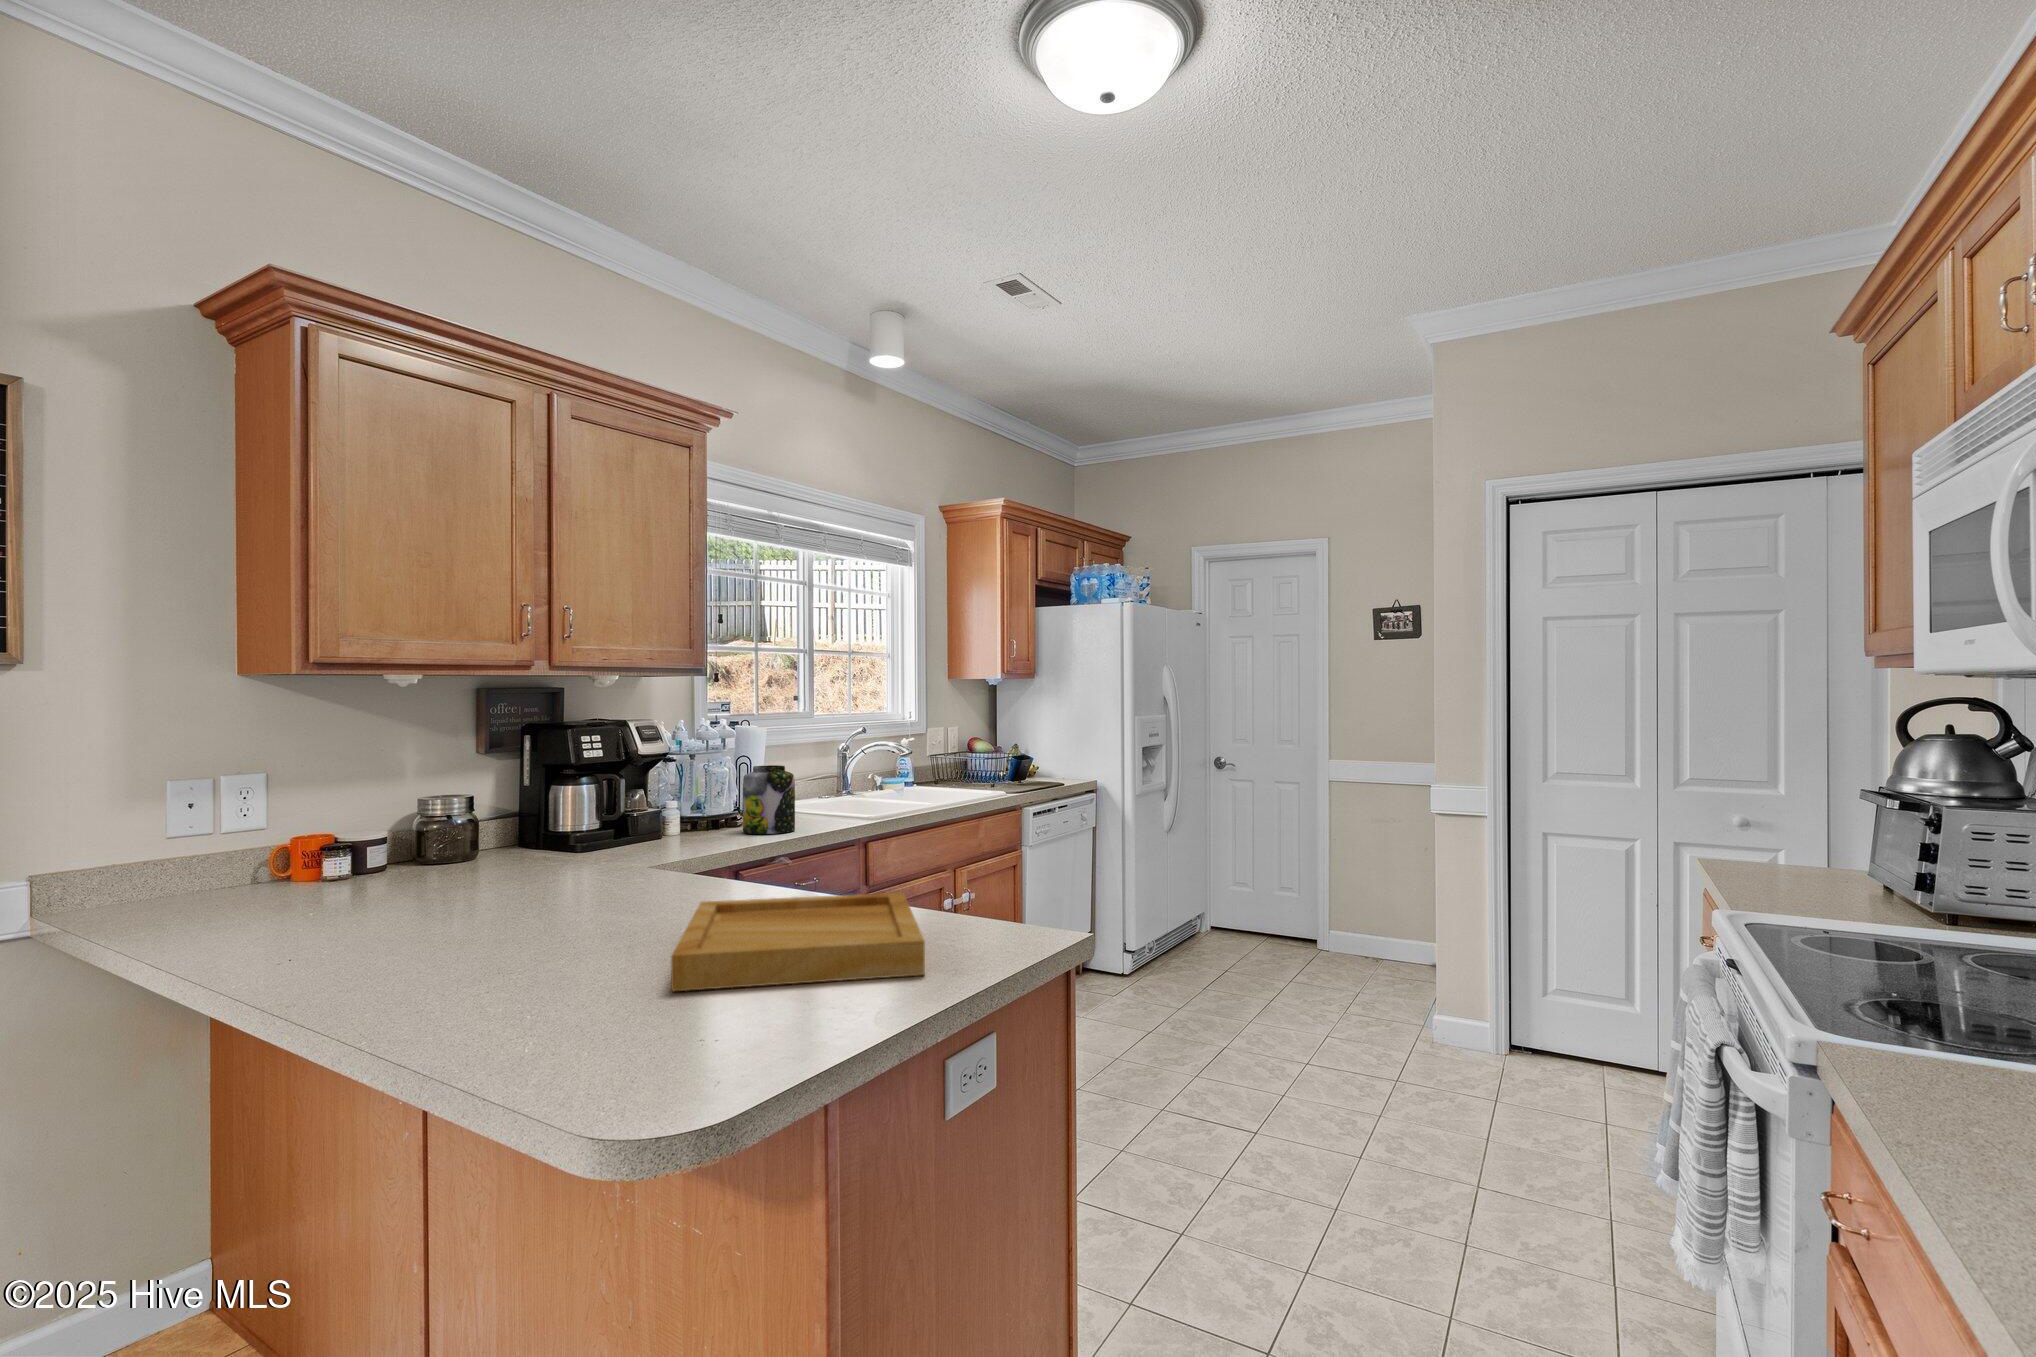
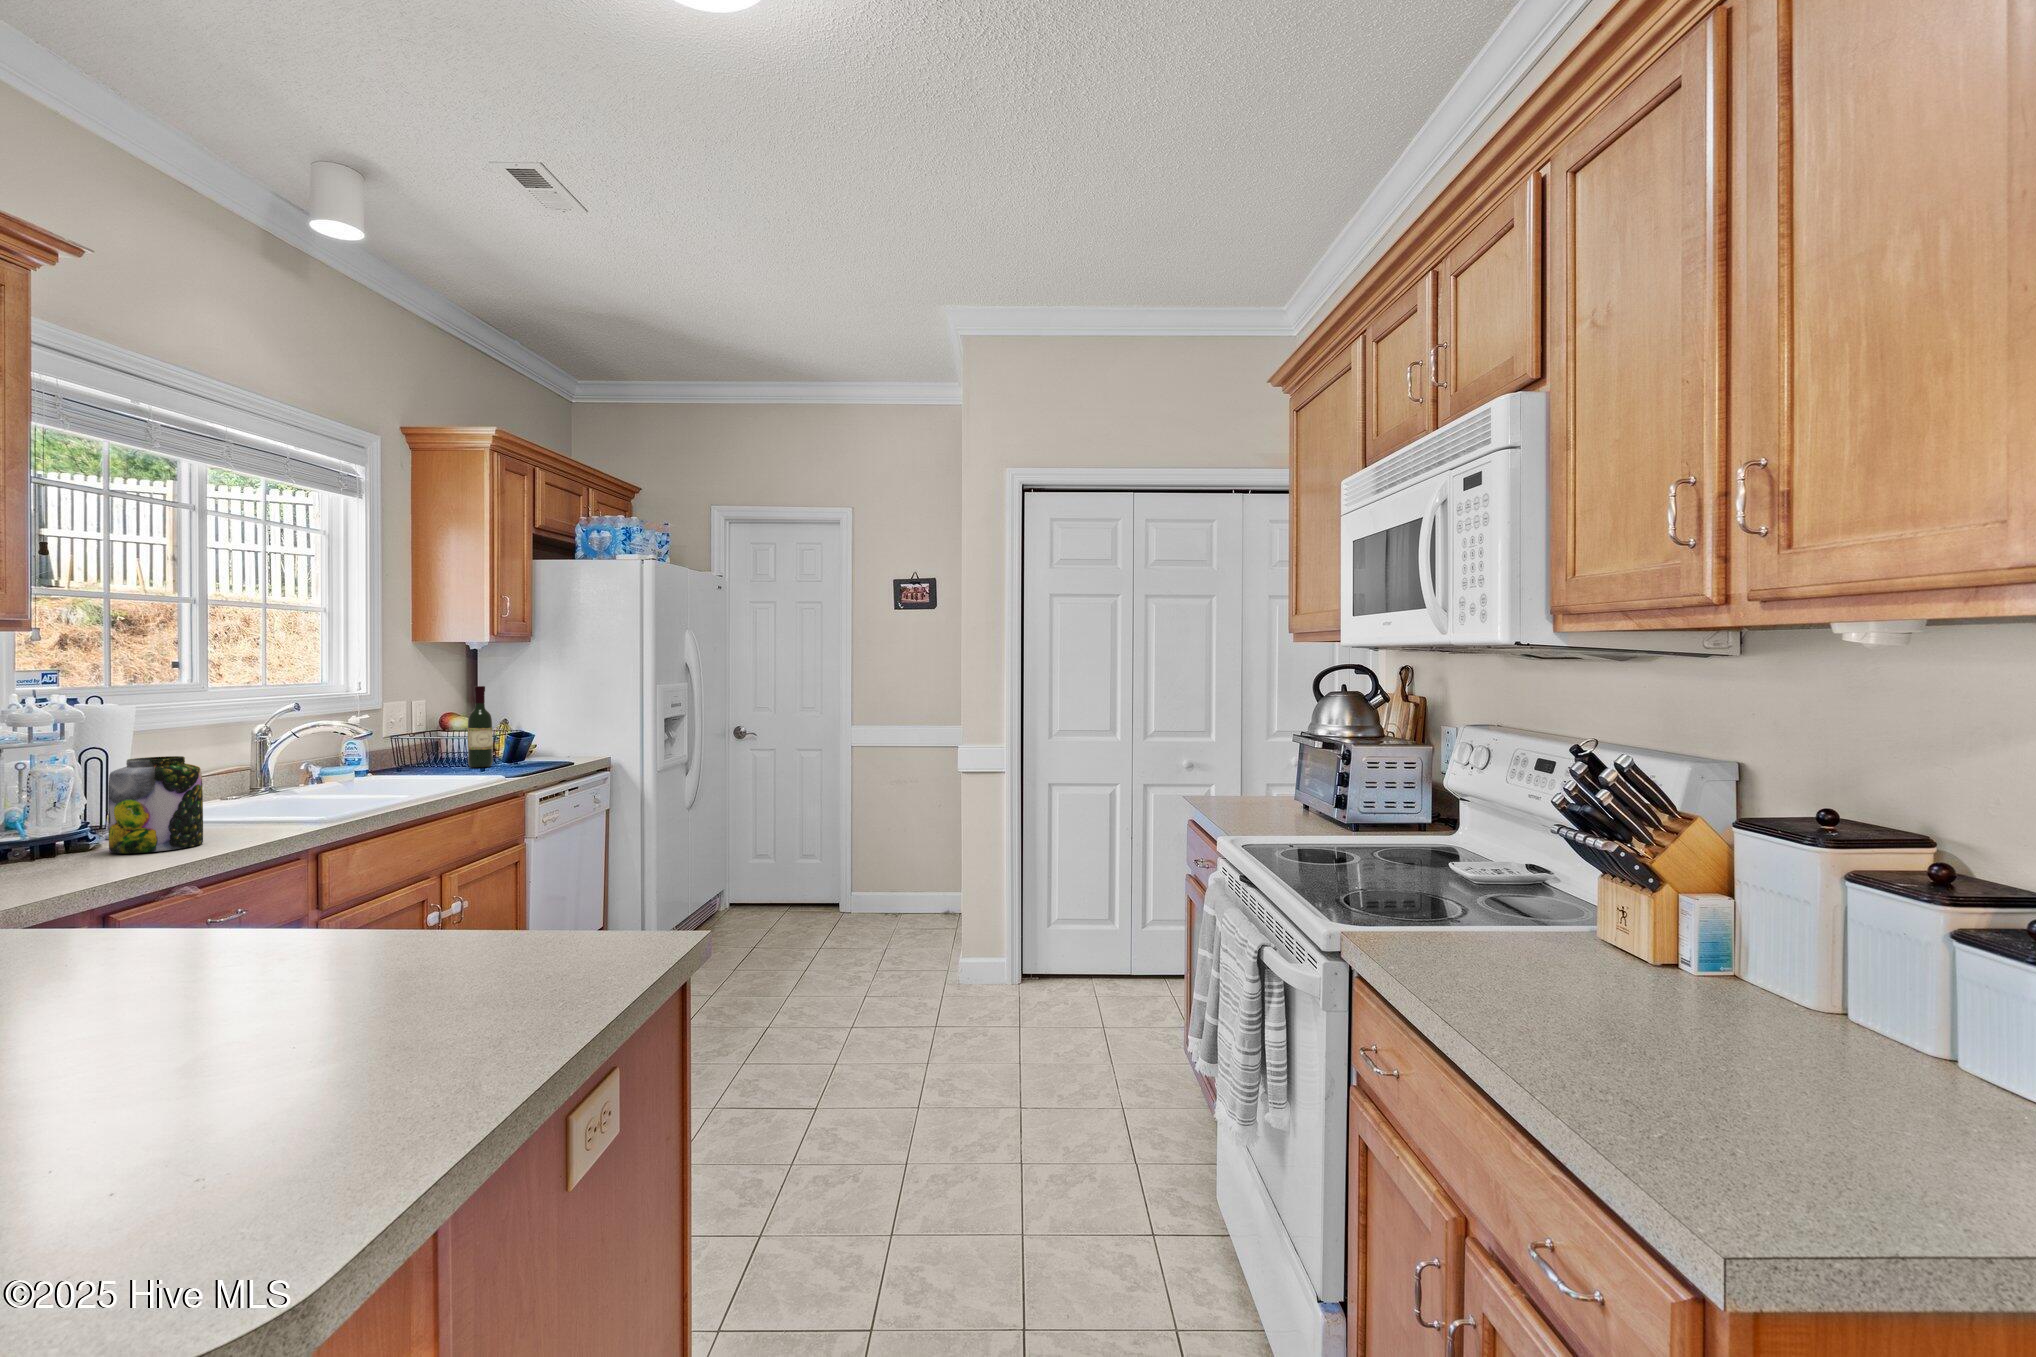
wine bottle: none [984,715,1002,785] -> present [468,686,493,768]
tray: present [671,892,925,991] -> none [72,910,509,1113]

